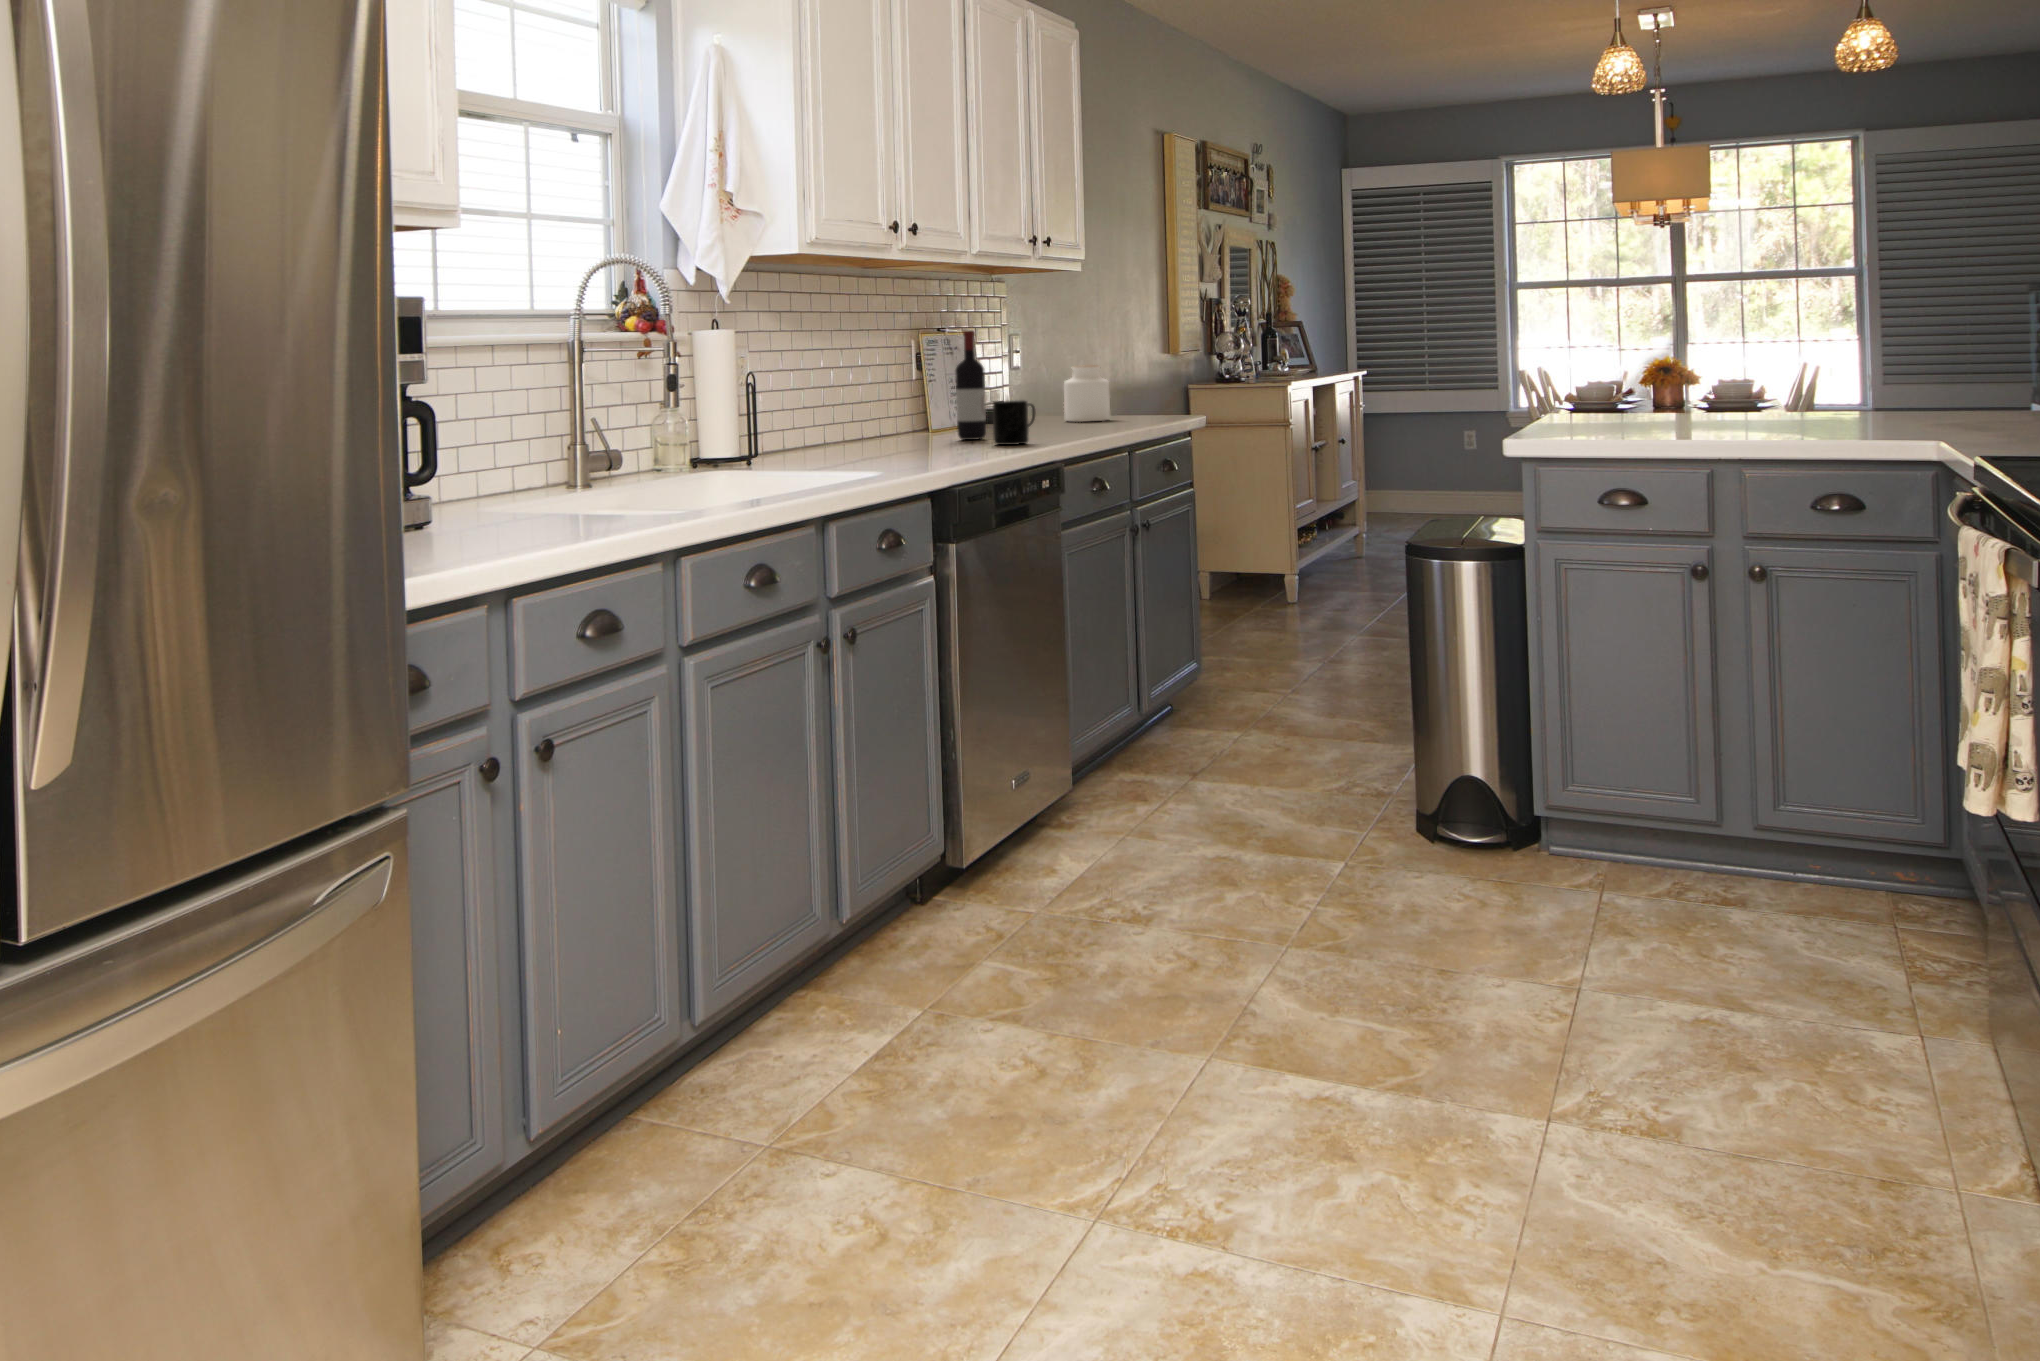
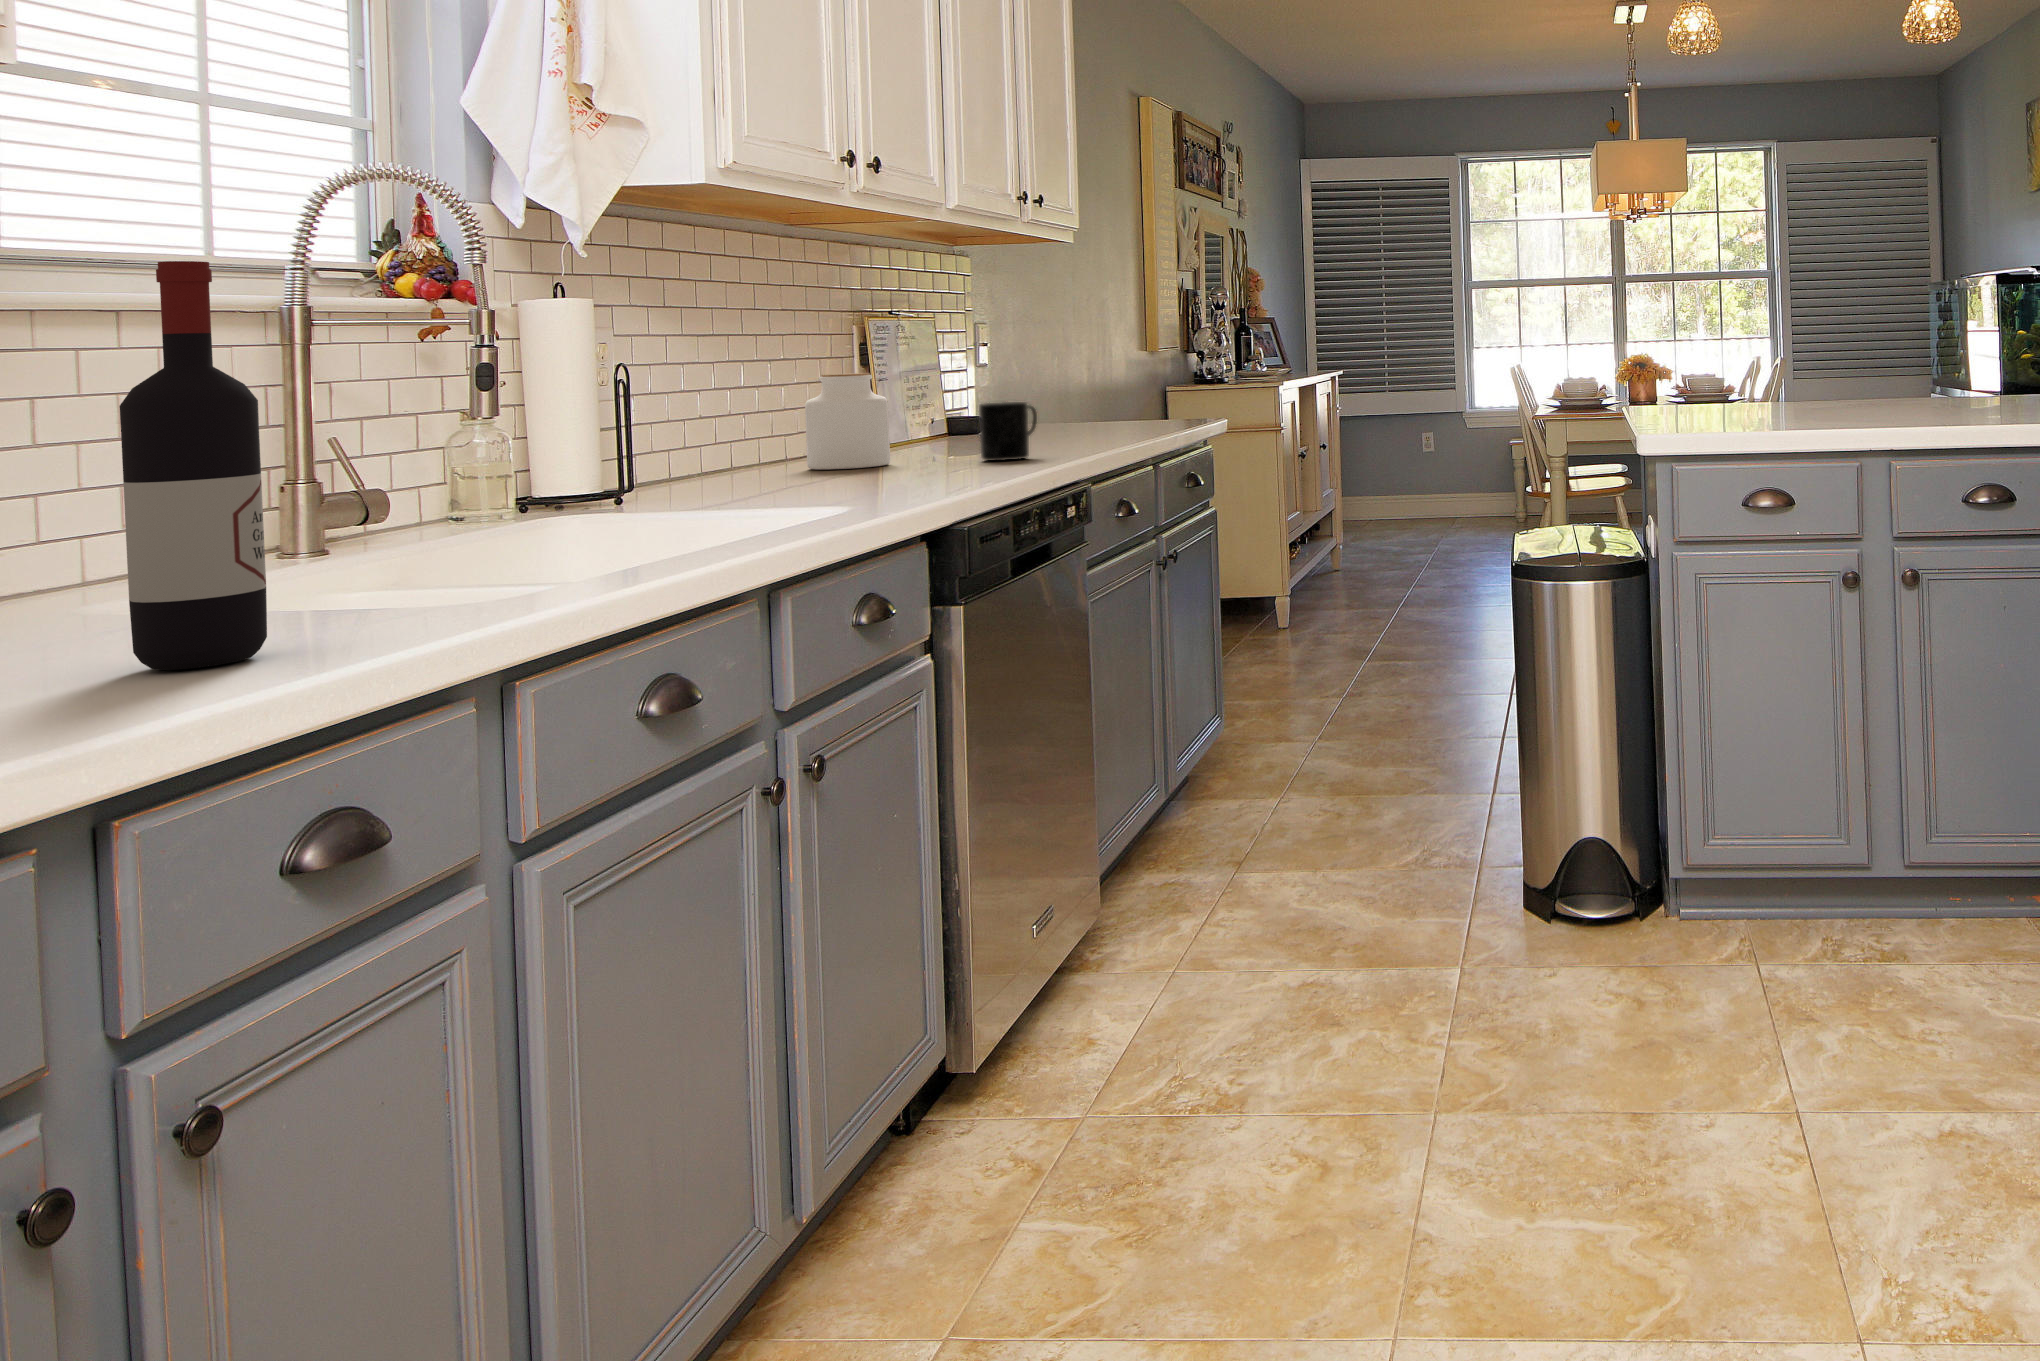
wine bottle: present [955,330,986,440] -> present [119,261,267,670]
jar: present [1064,365,1110,422] -> present [805,373,890,469]

